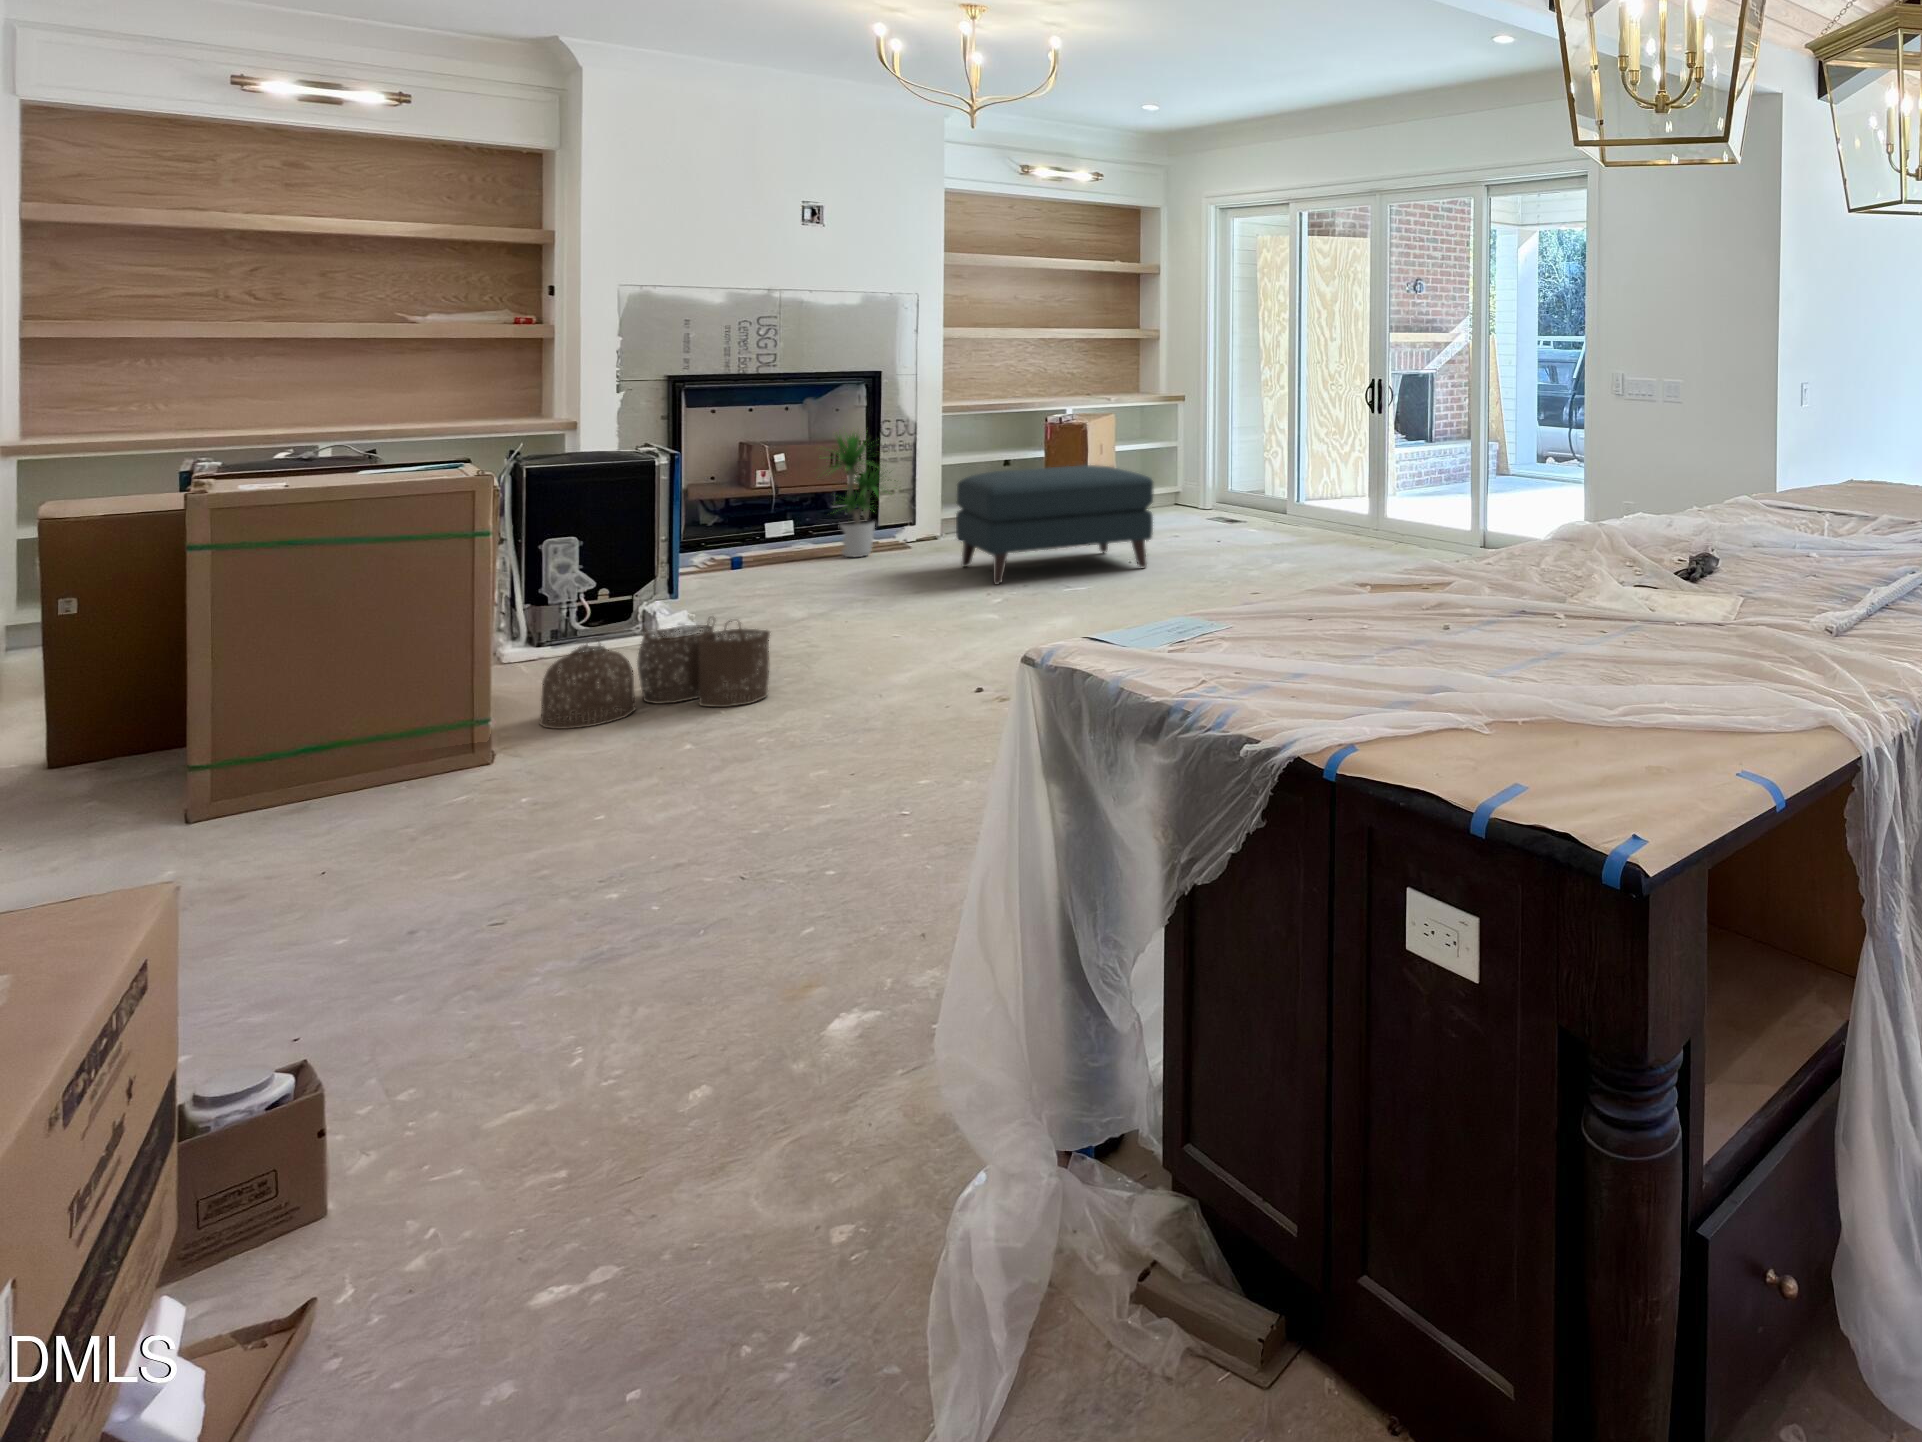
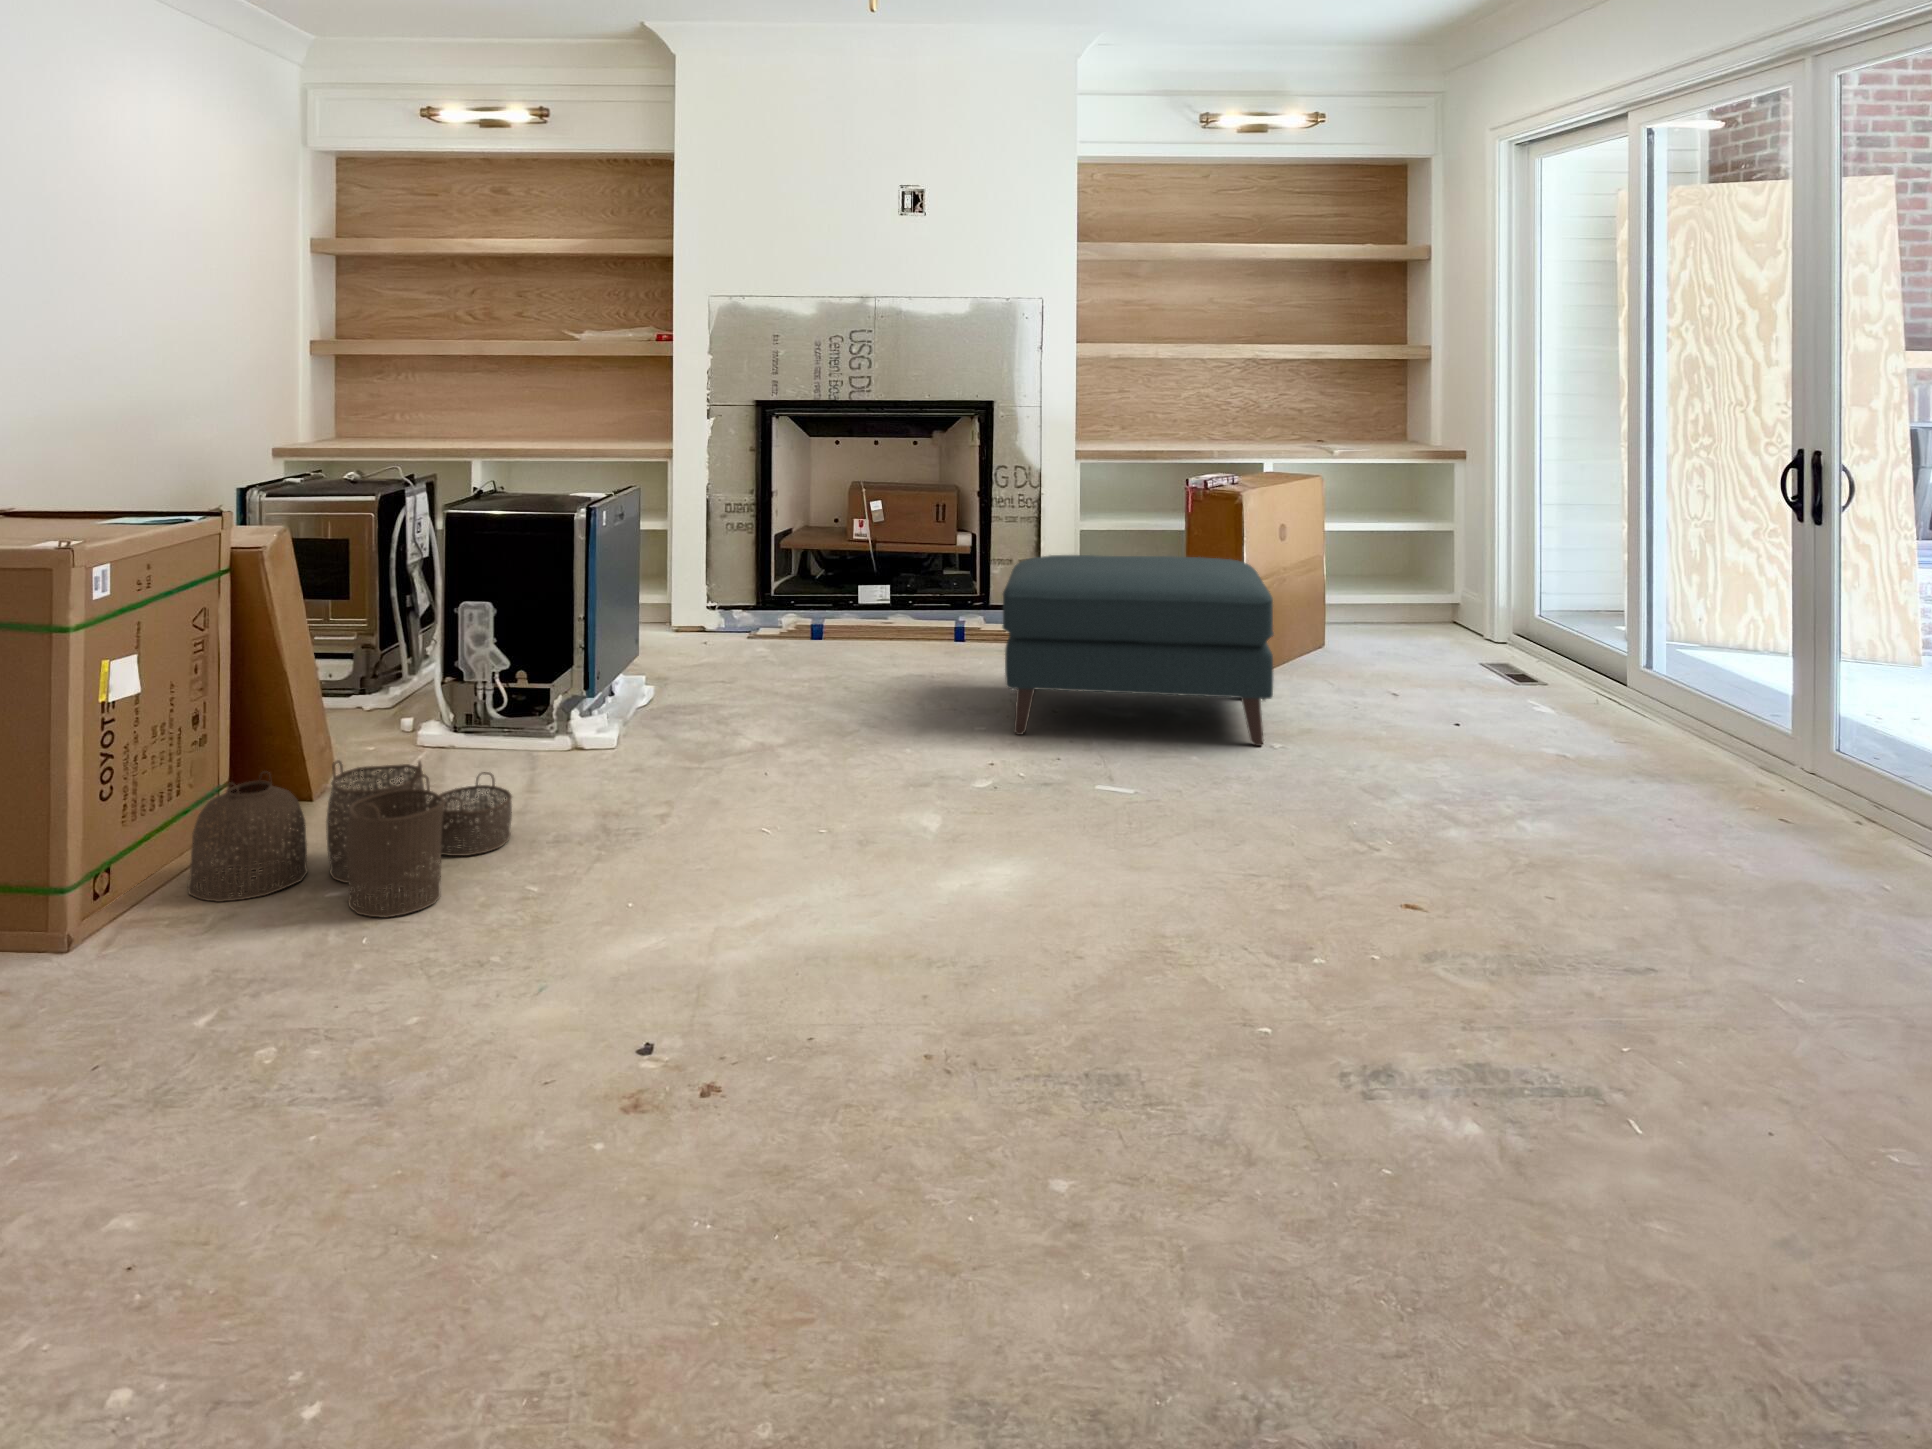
potted plant: present [828,433,896,557] -> none [894,470,1007,645]

